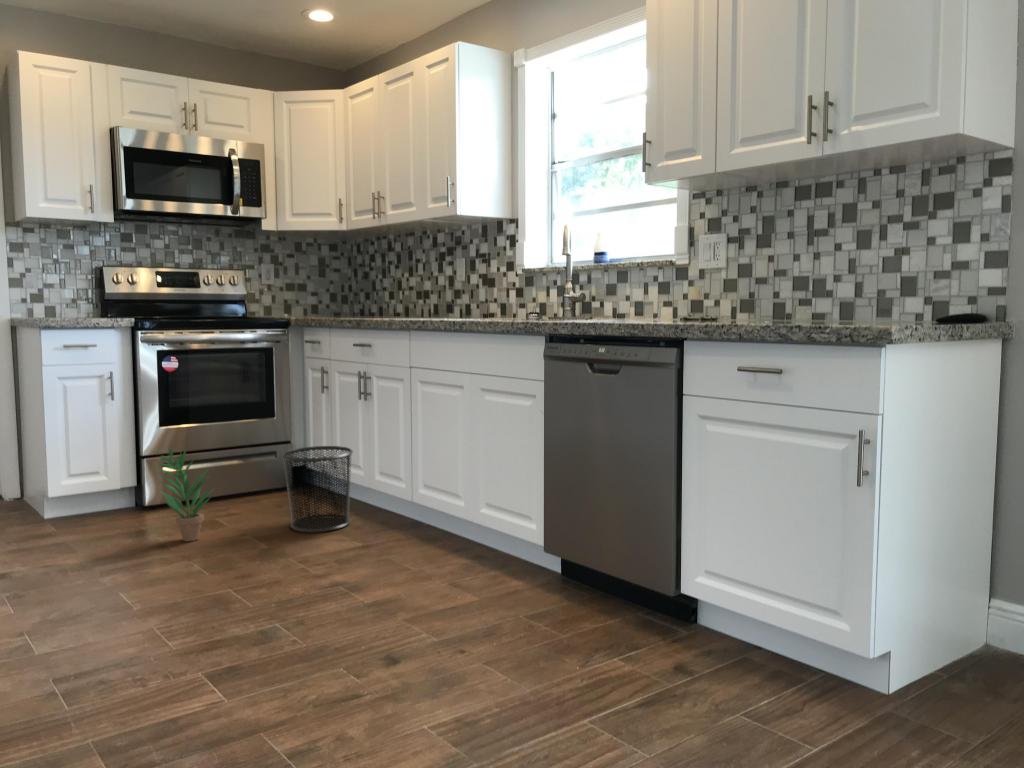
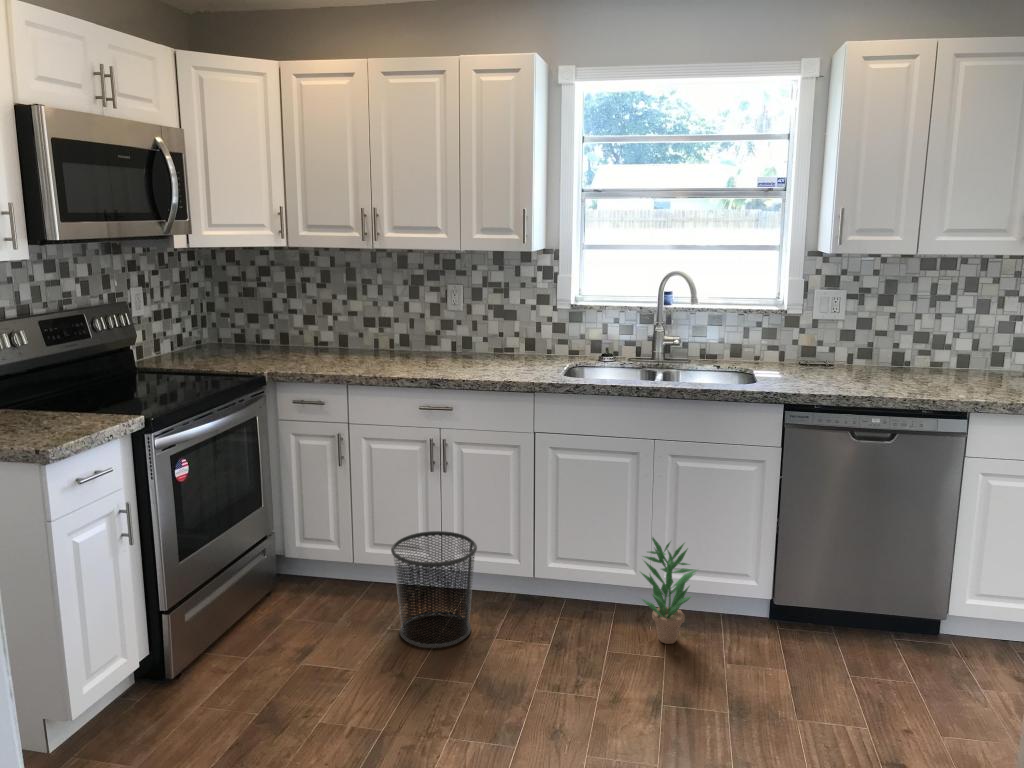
potted plant: present [159,449,212,541] -> present [640,538,697,644]

